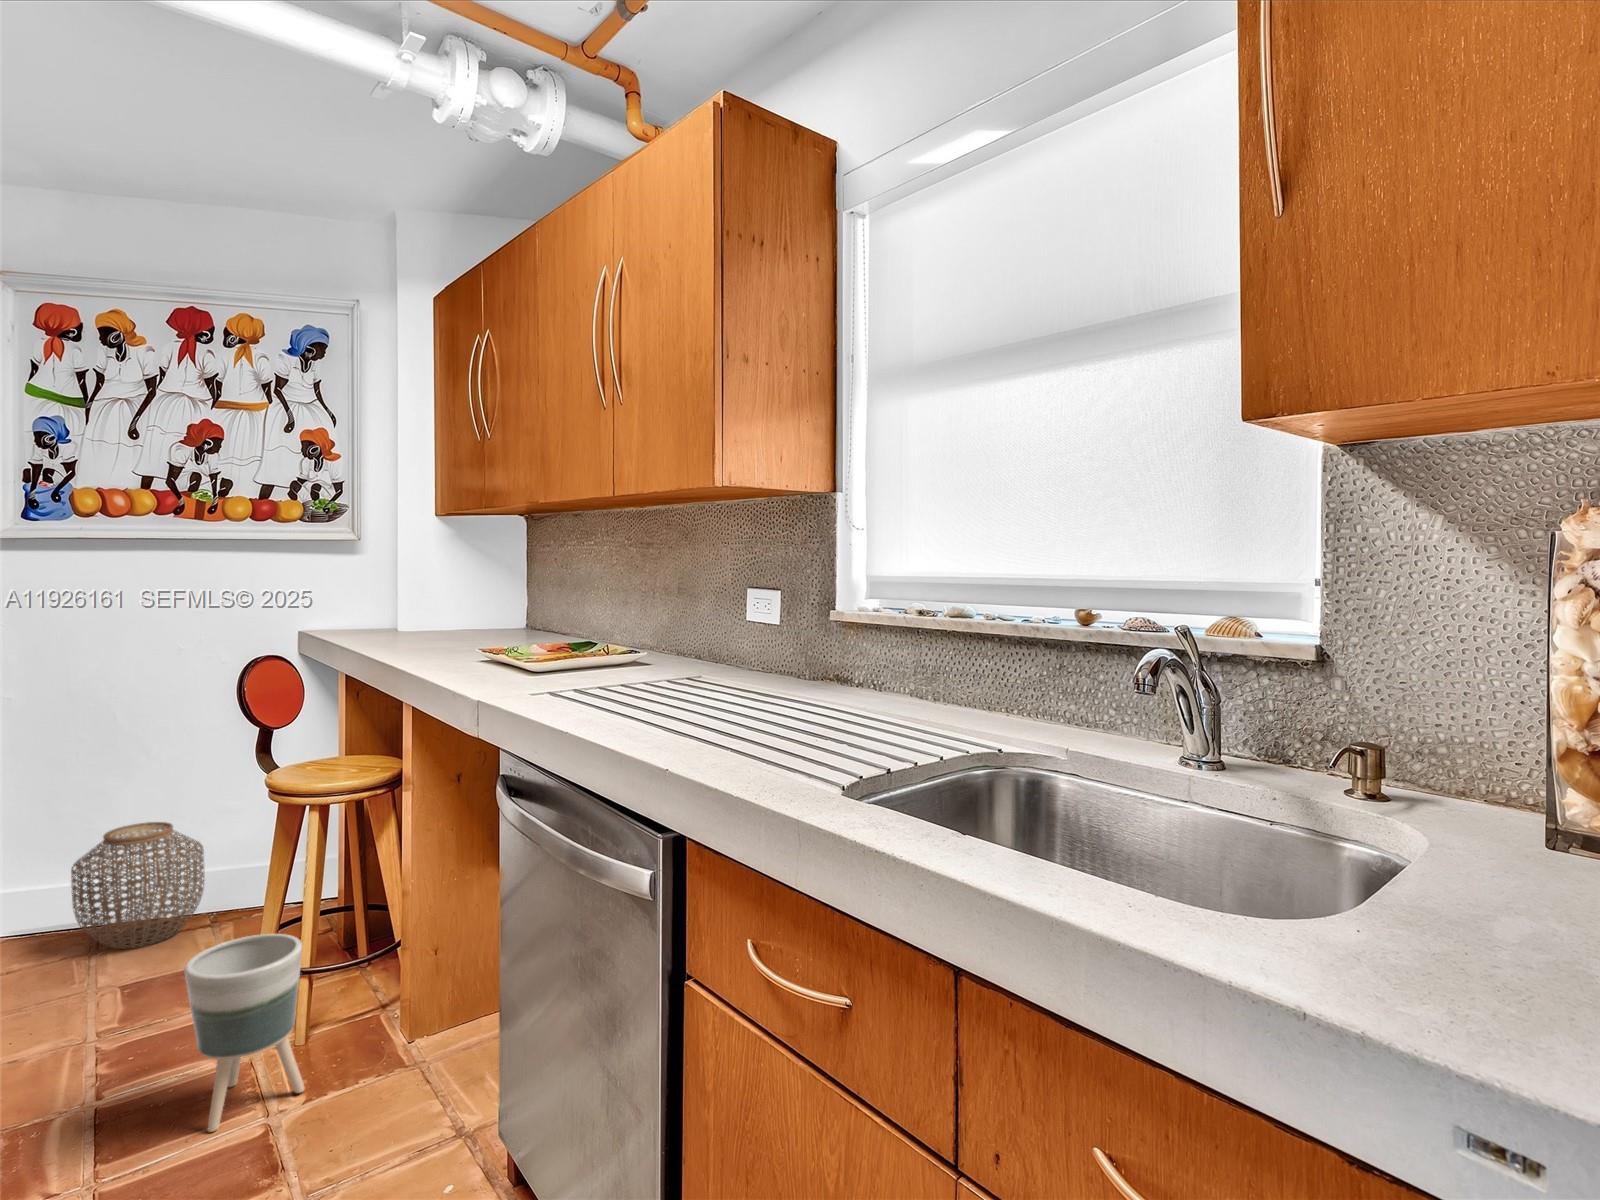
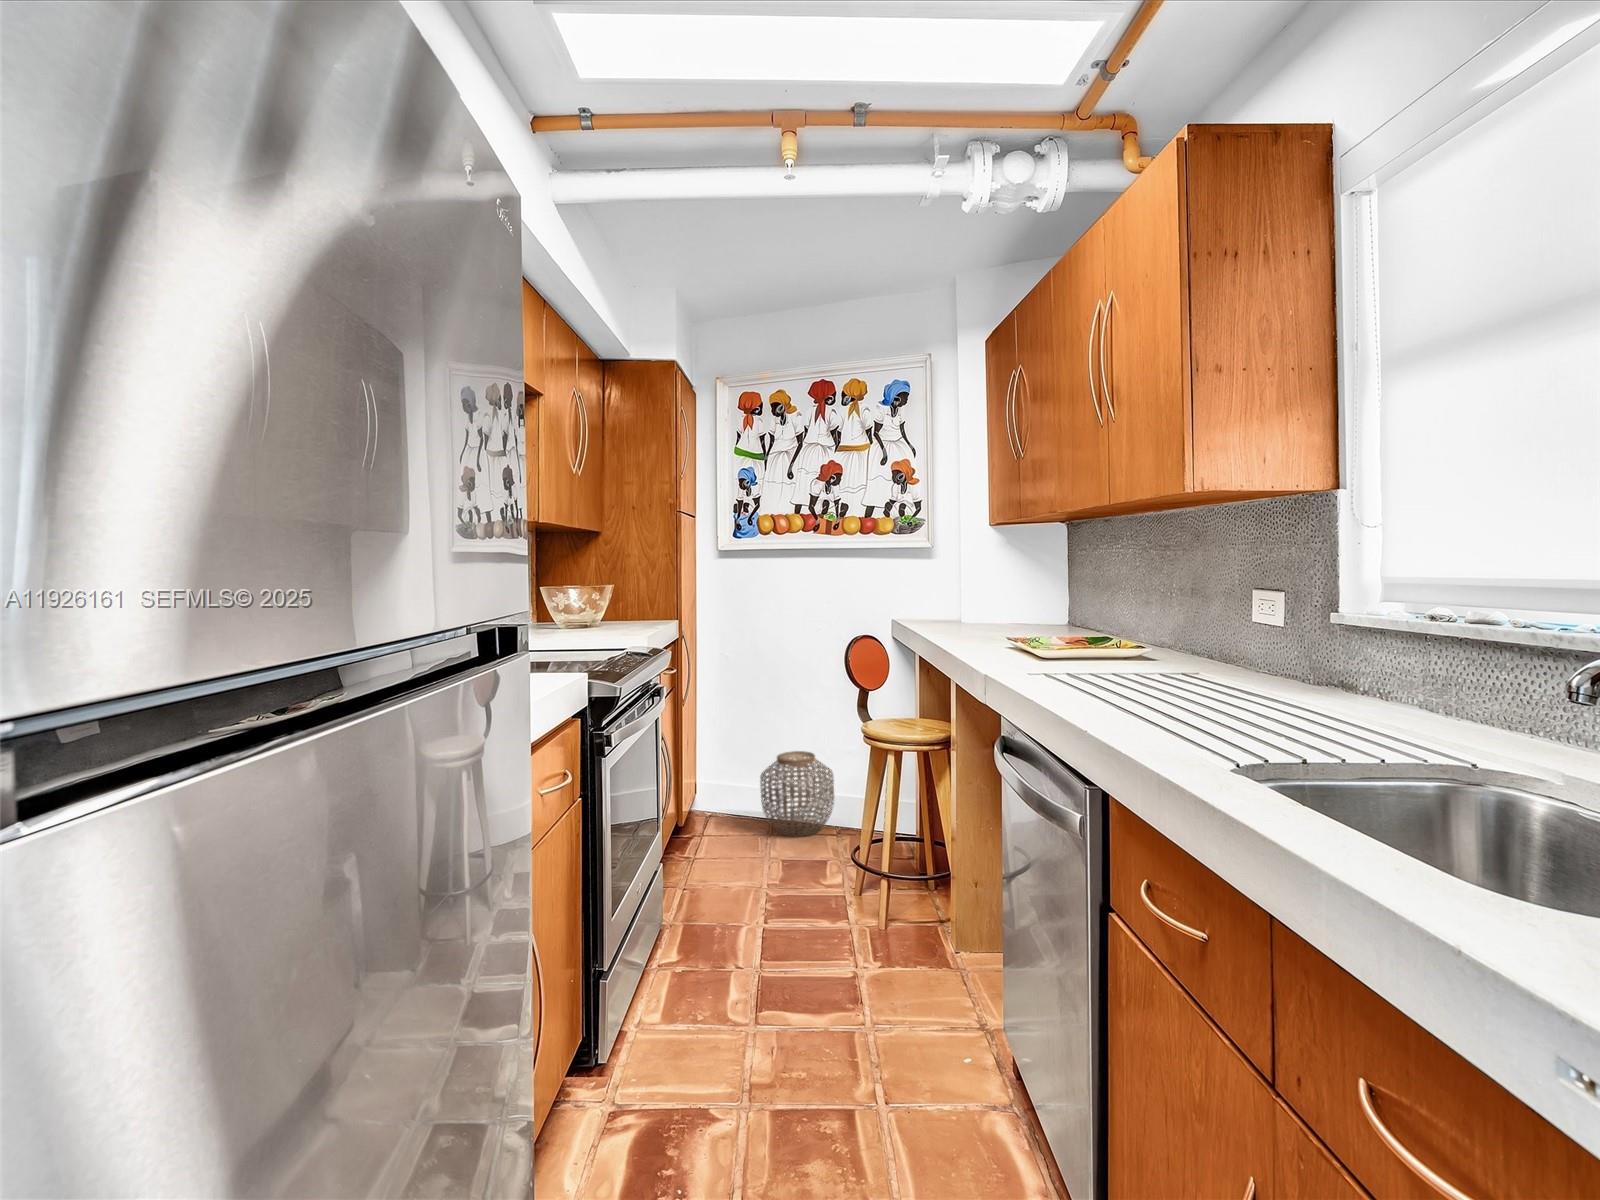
planter: present [184,934,305,1132] -> none [808,839,881,967]

